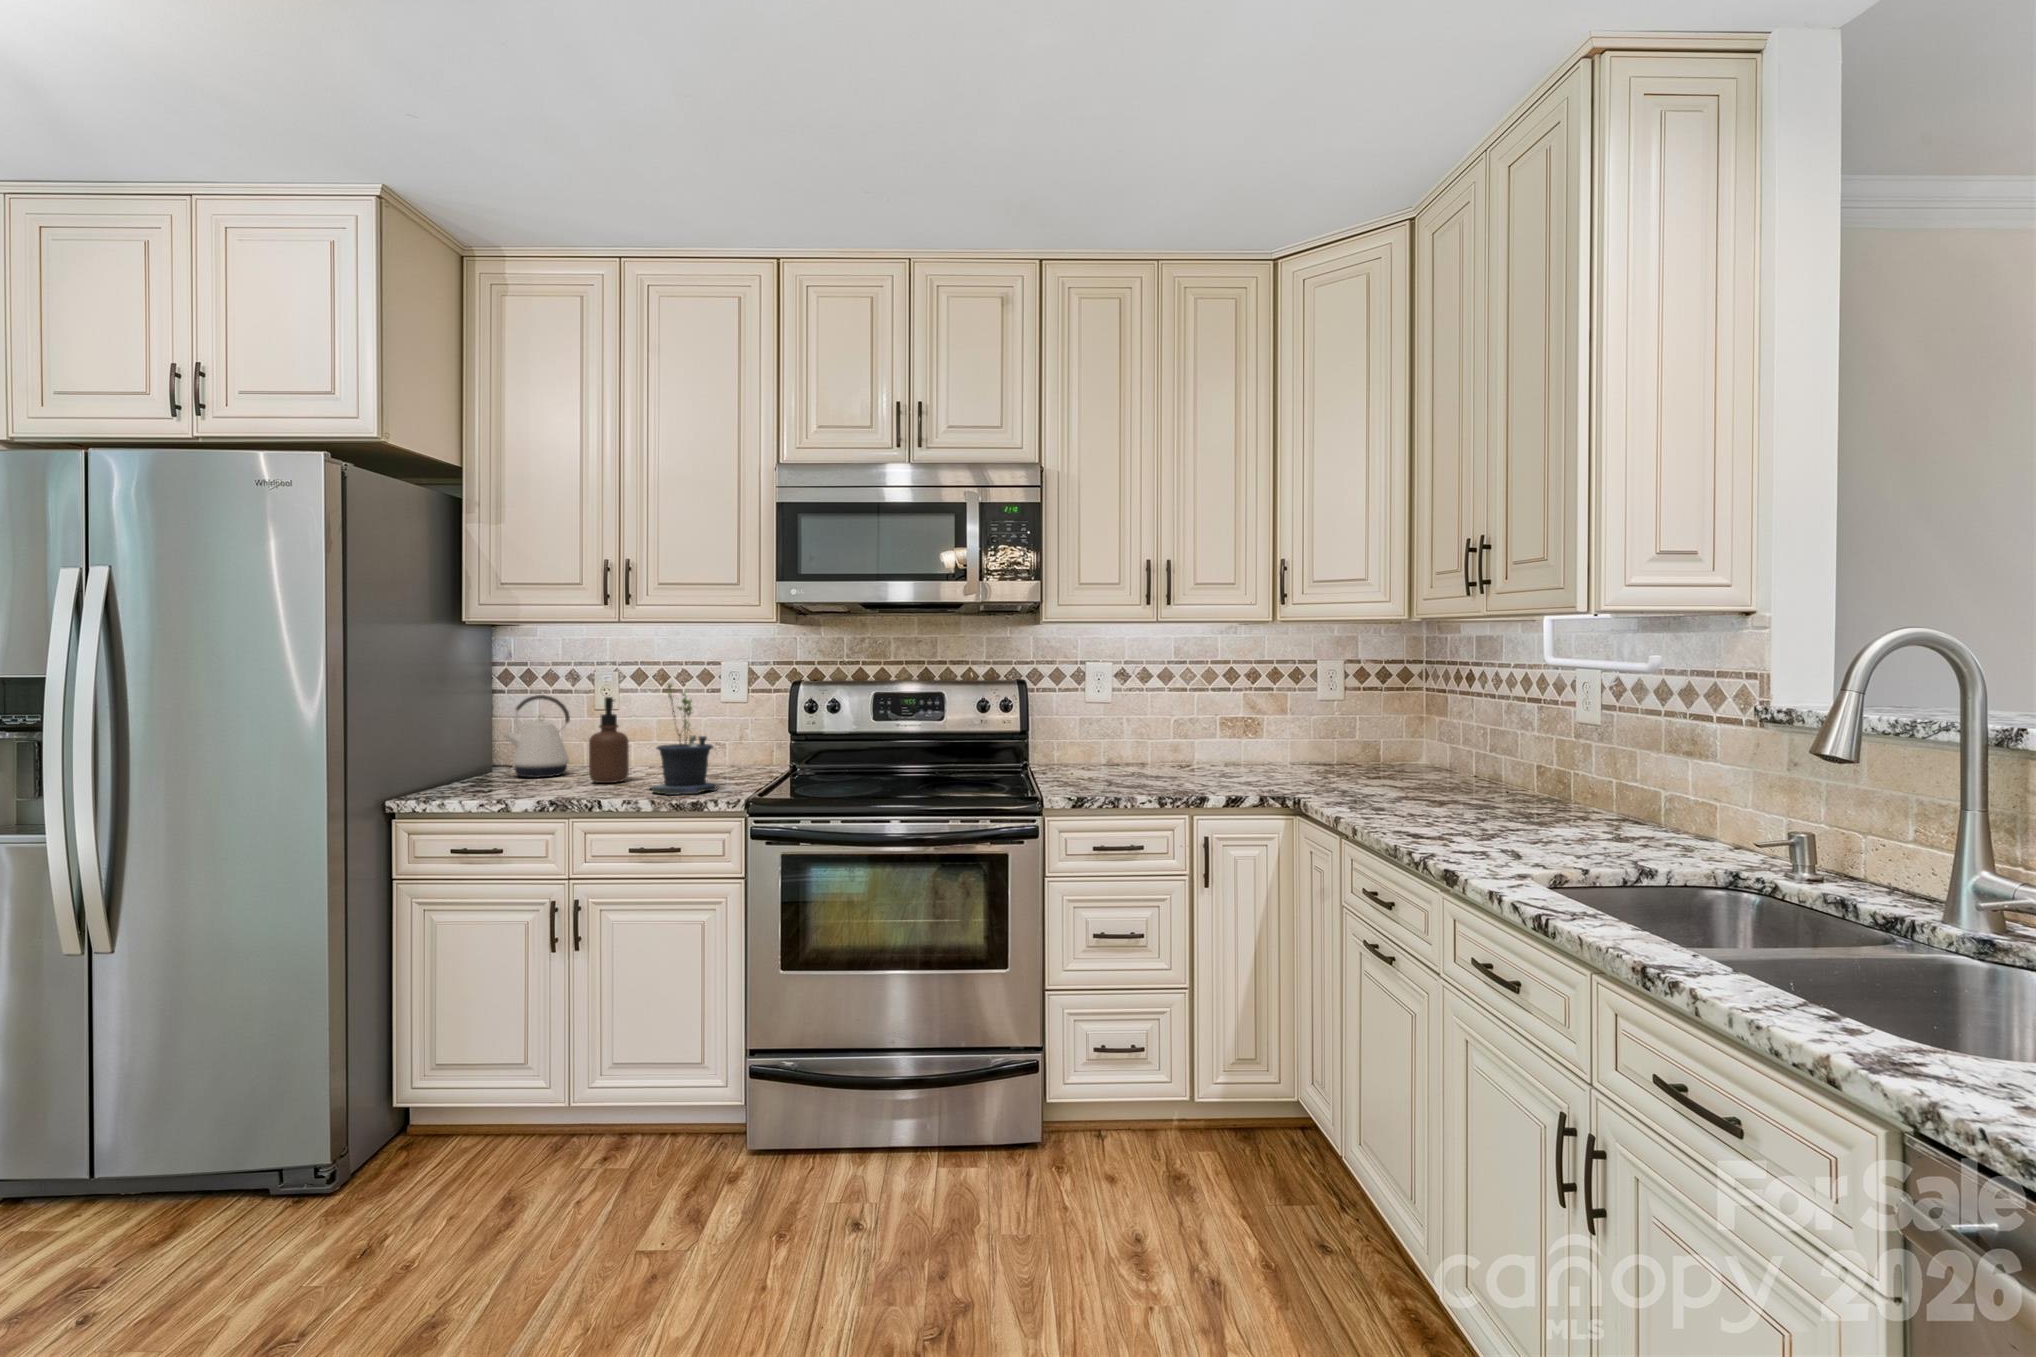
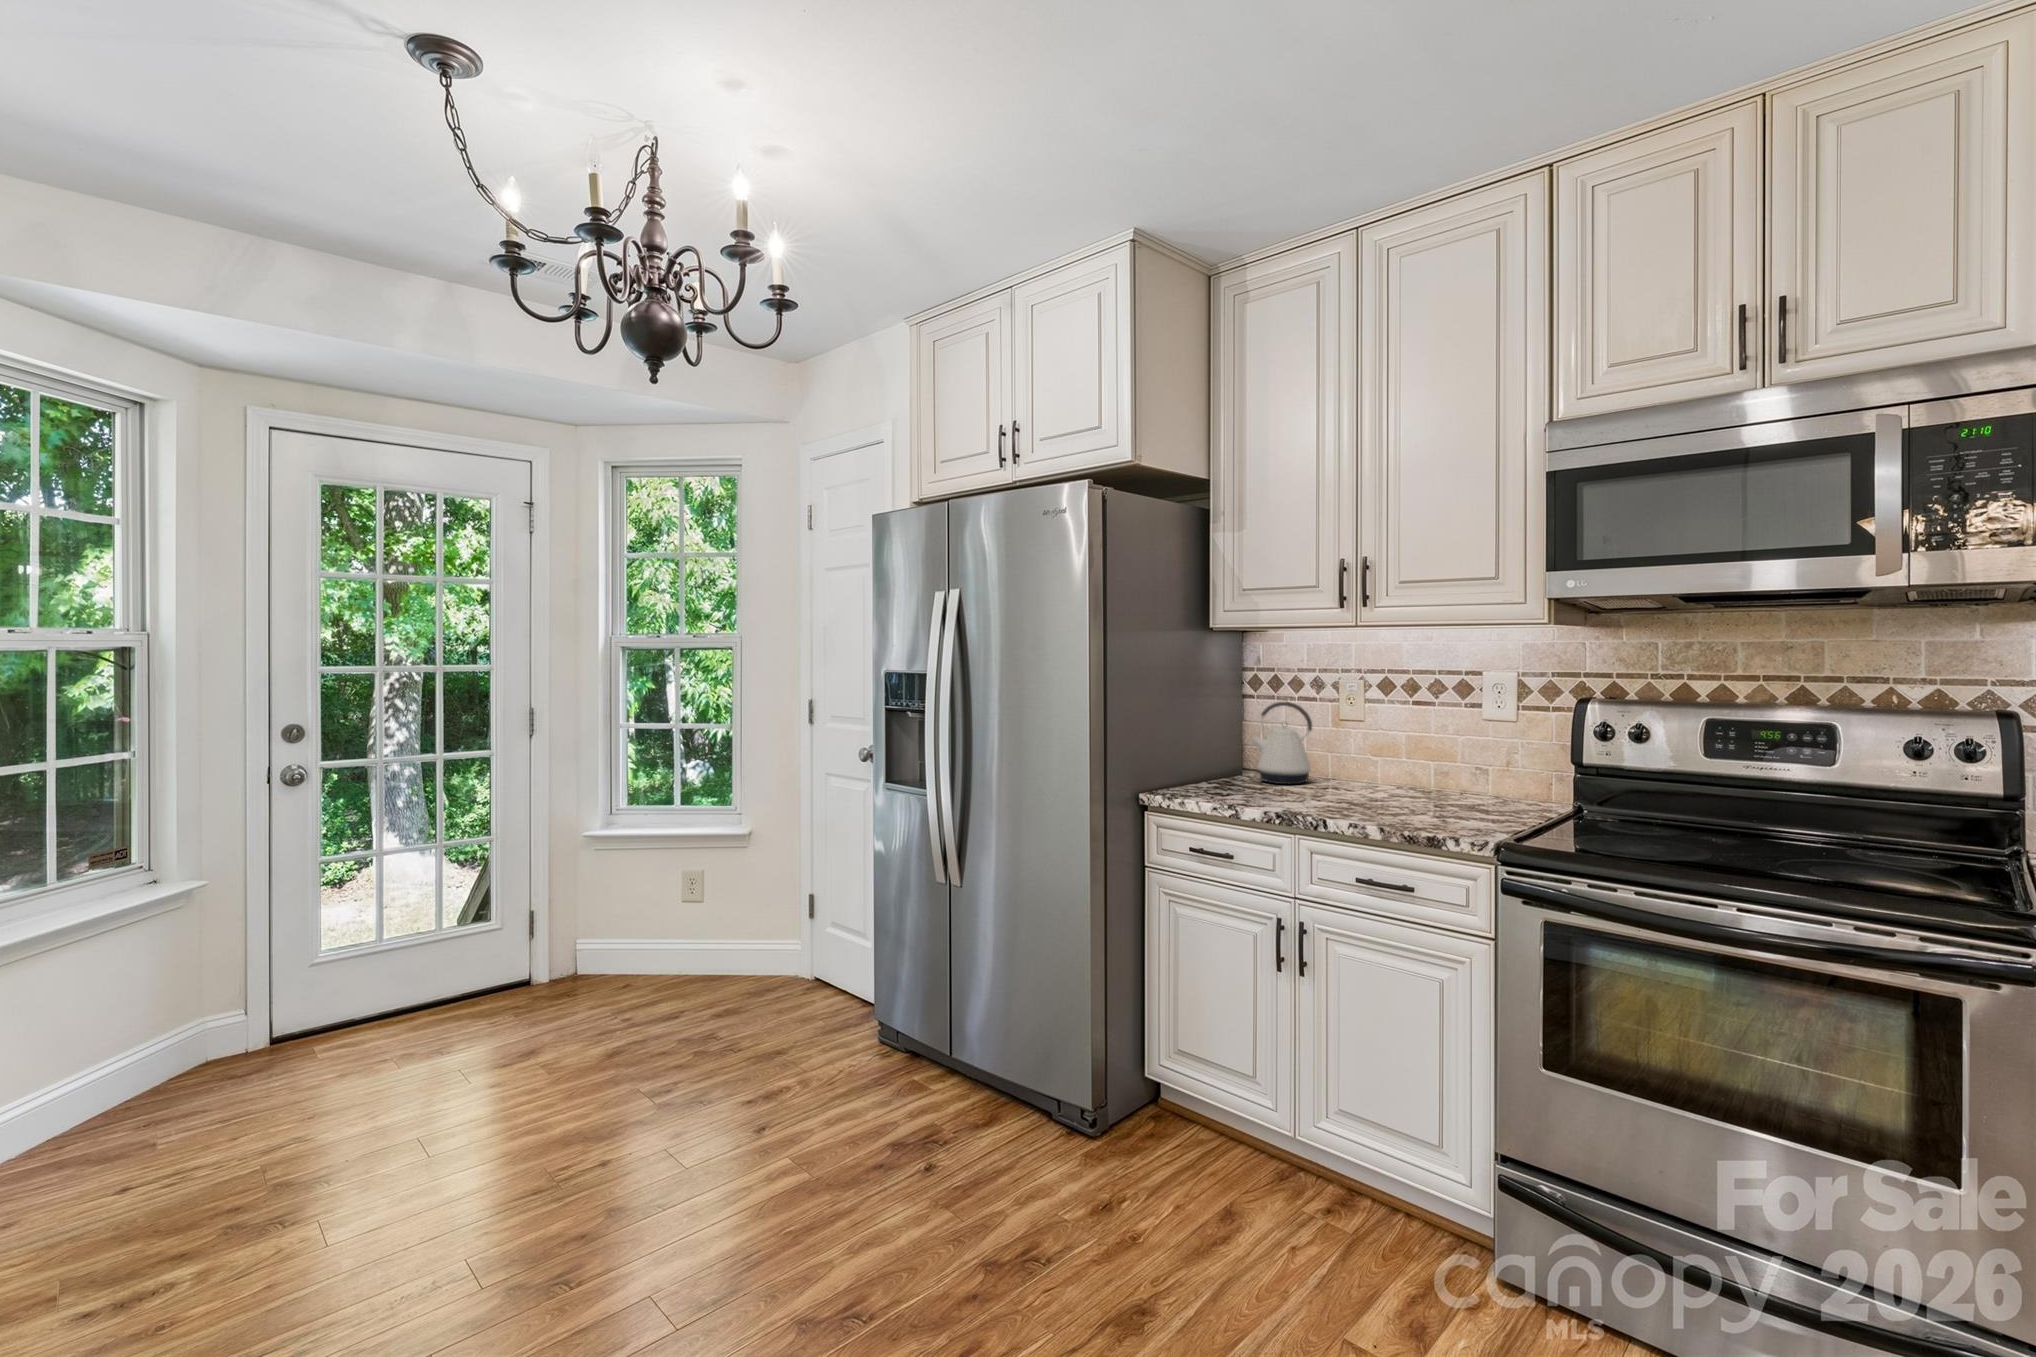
potted plant: present [650,683,717,795] -> none [1384,695,1466,828]
soap dispenser: present [589,697,629,783] -> none [1325,707,1367,800]

